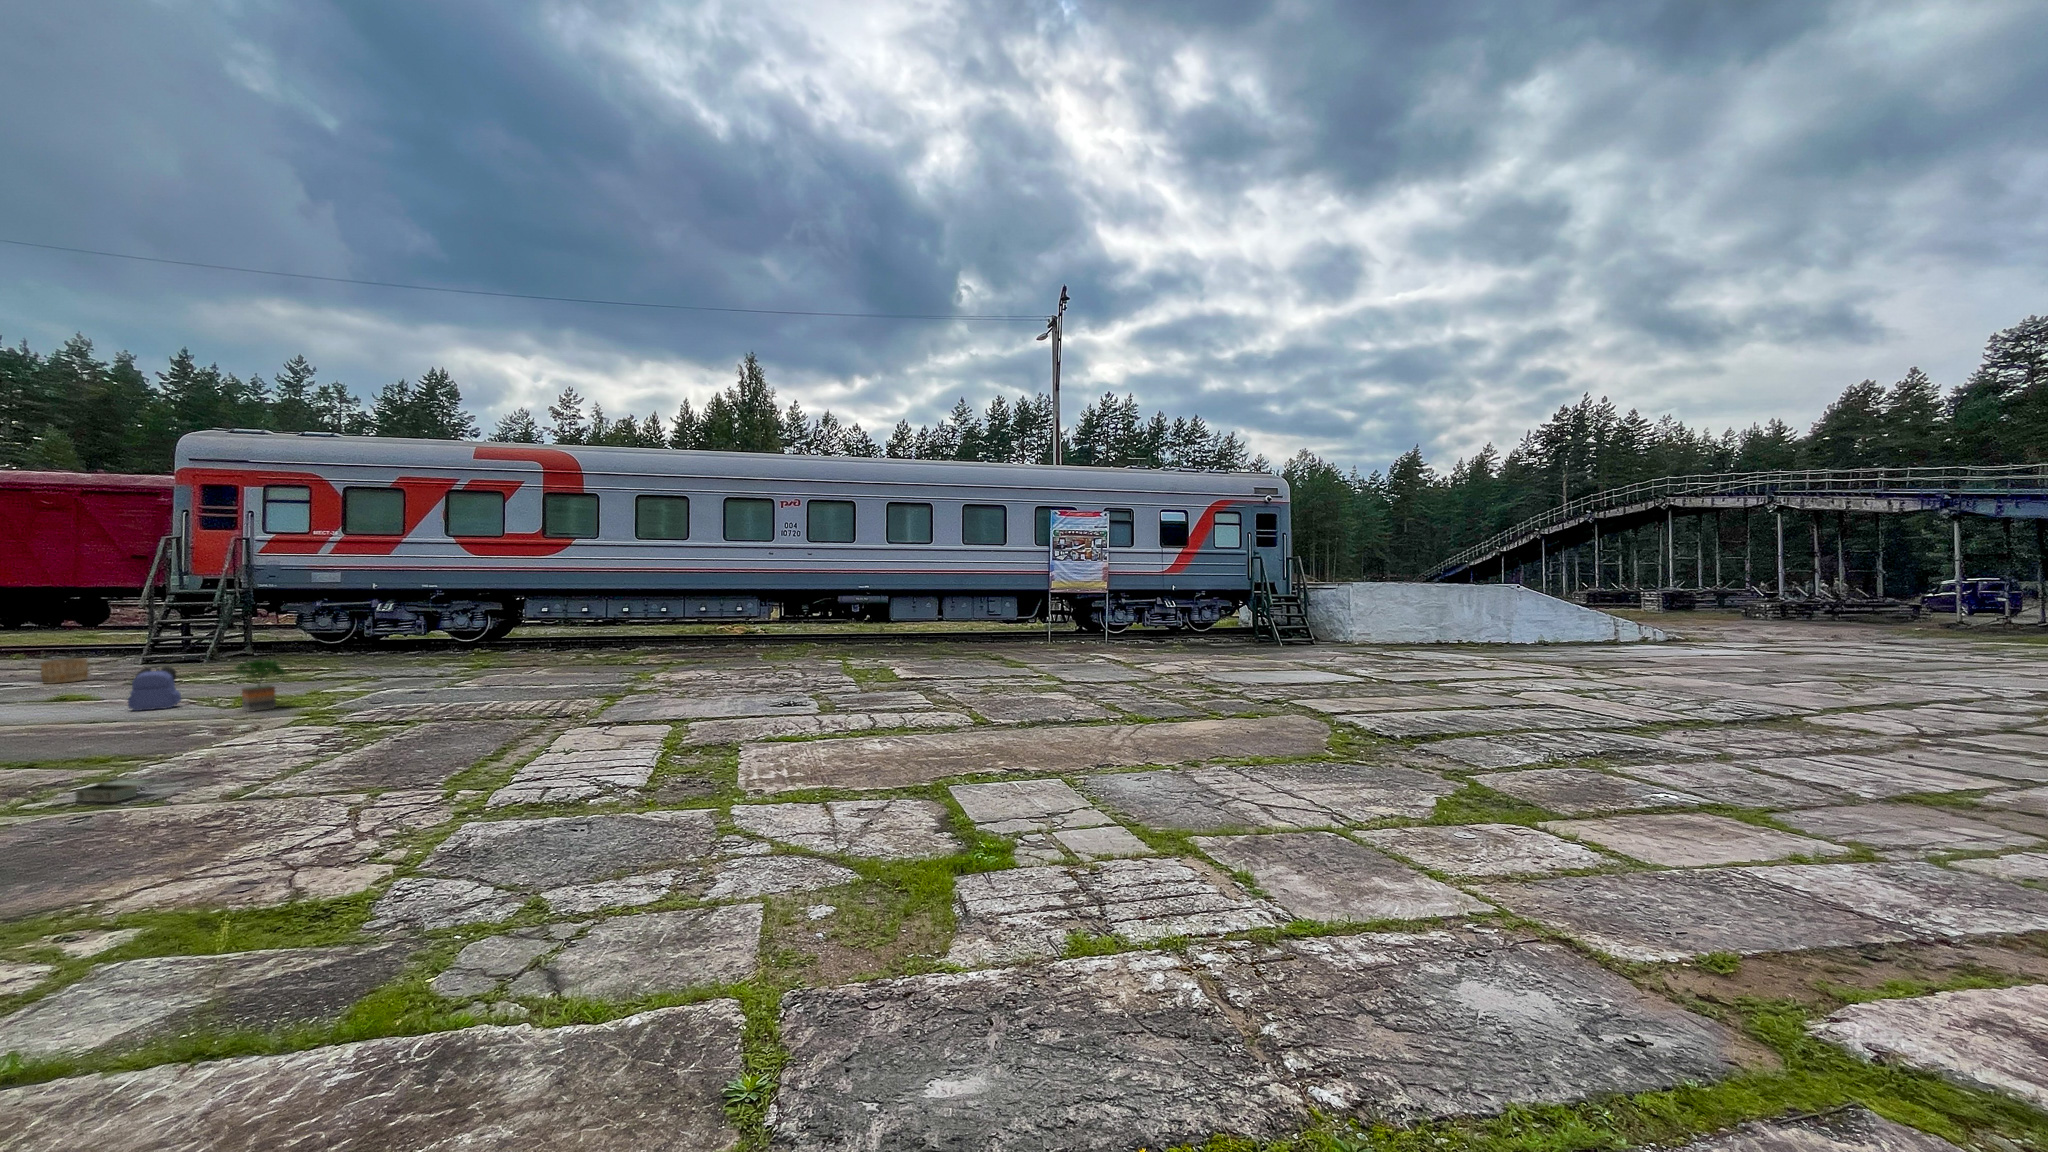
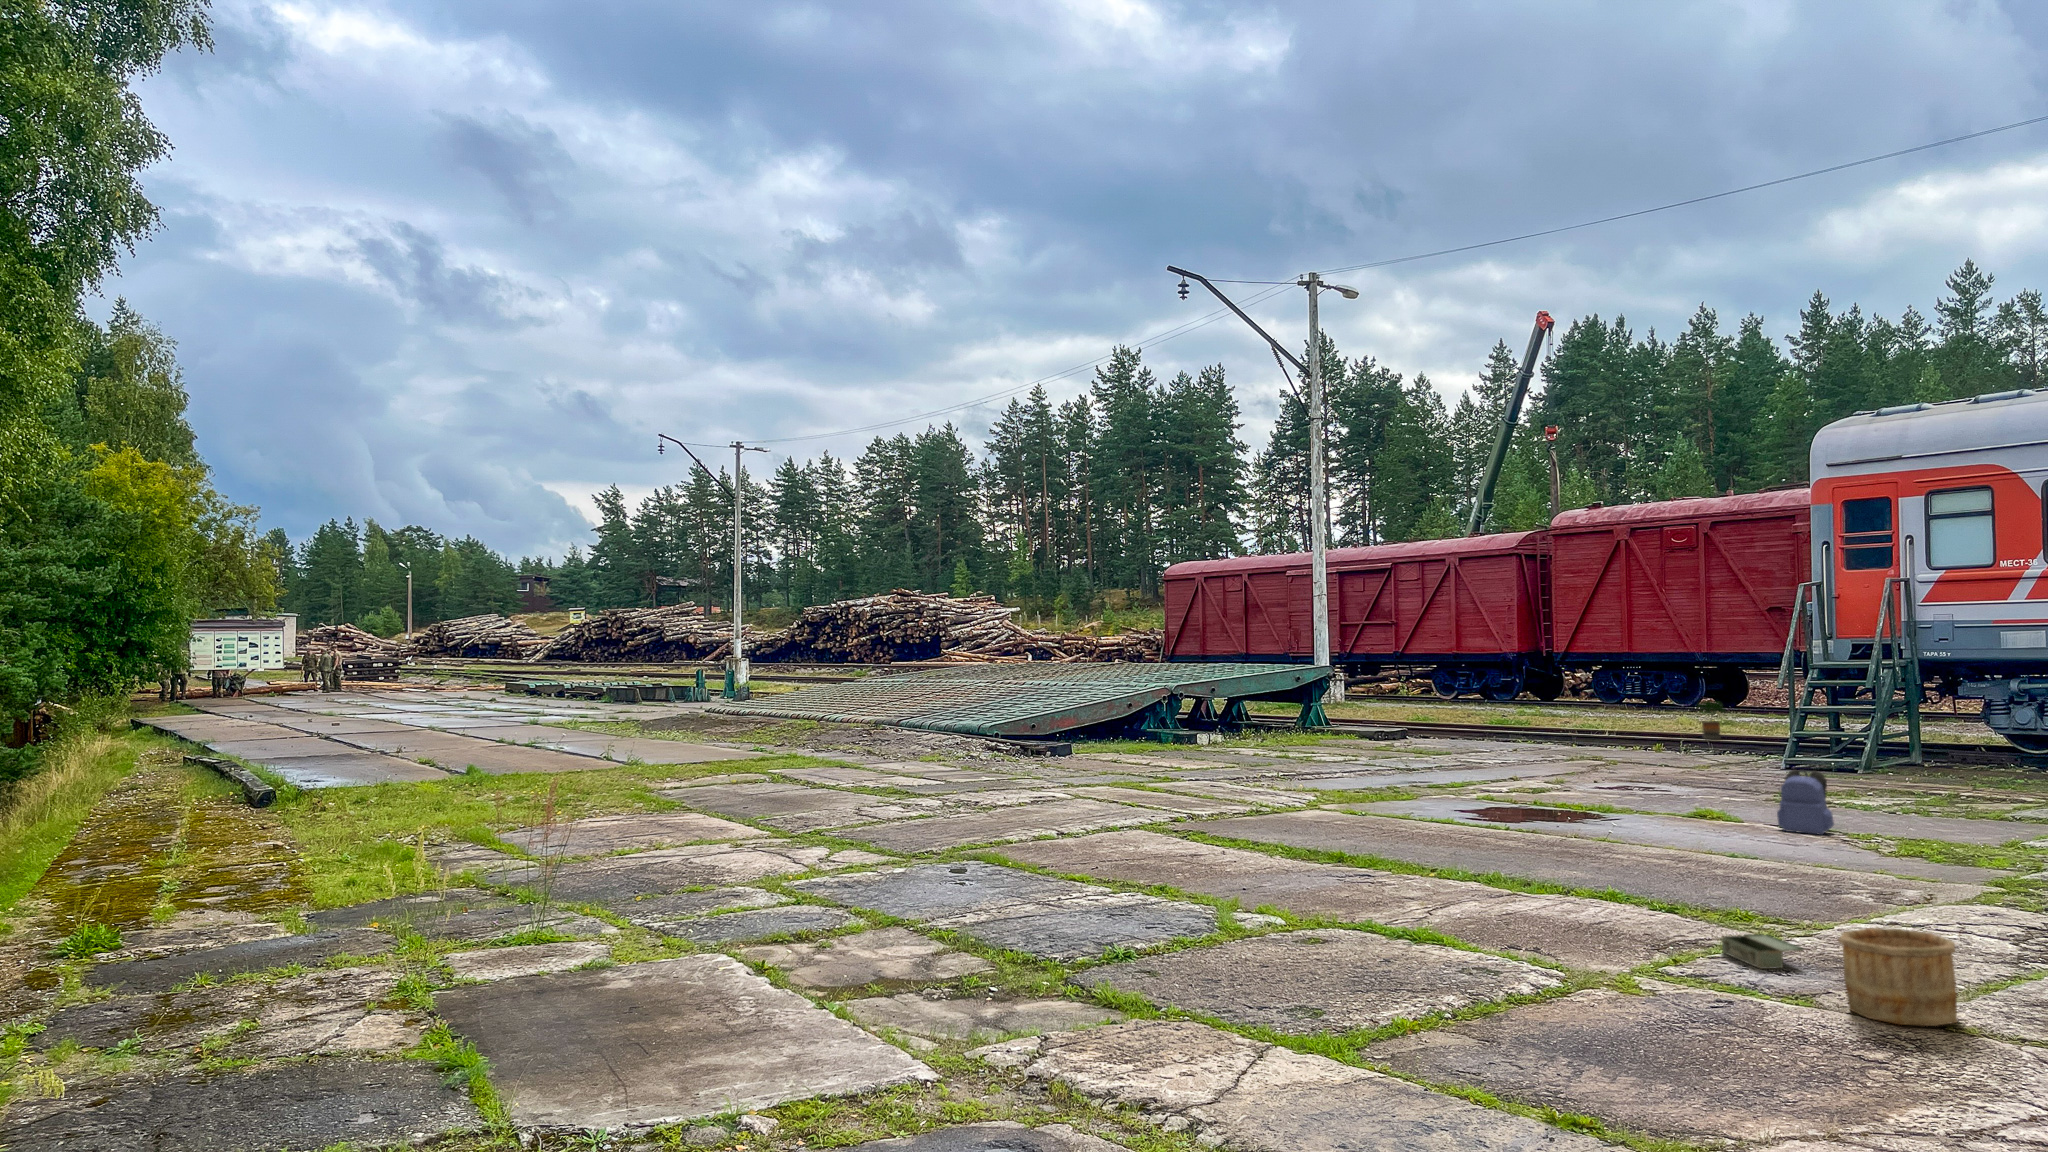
wooden bucket: present [40,658,88,684] -> present [1838,928,1957,1026]
potted tree: present [235,660,285,712] -> present [1698,700,1725,739]

